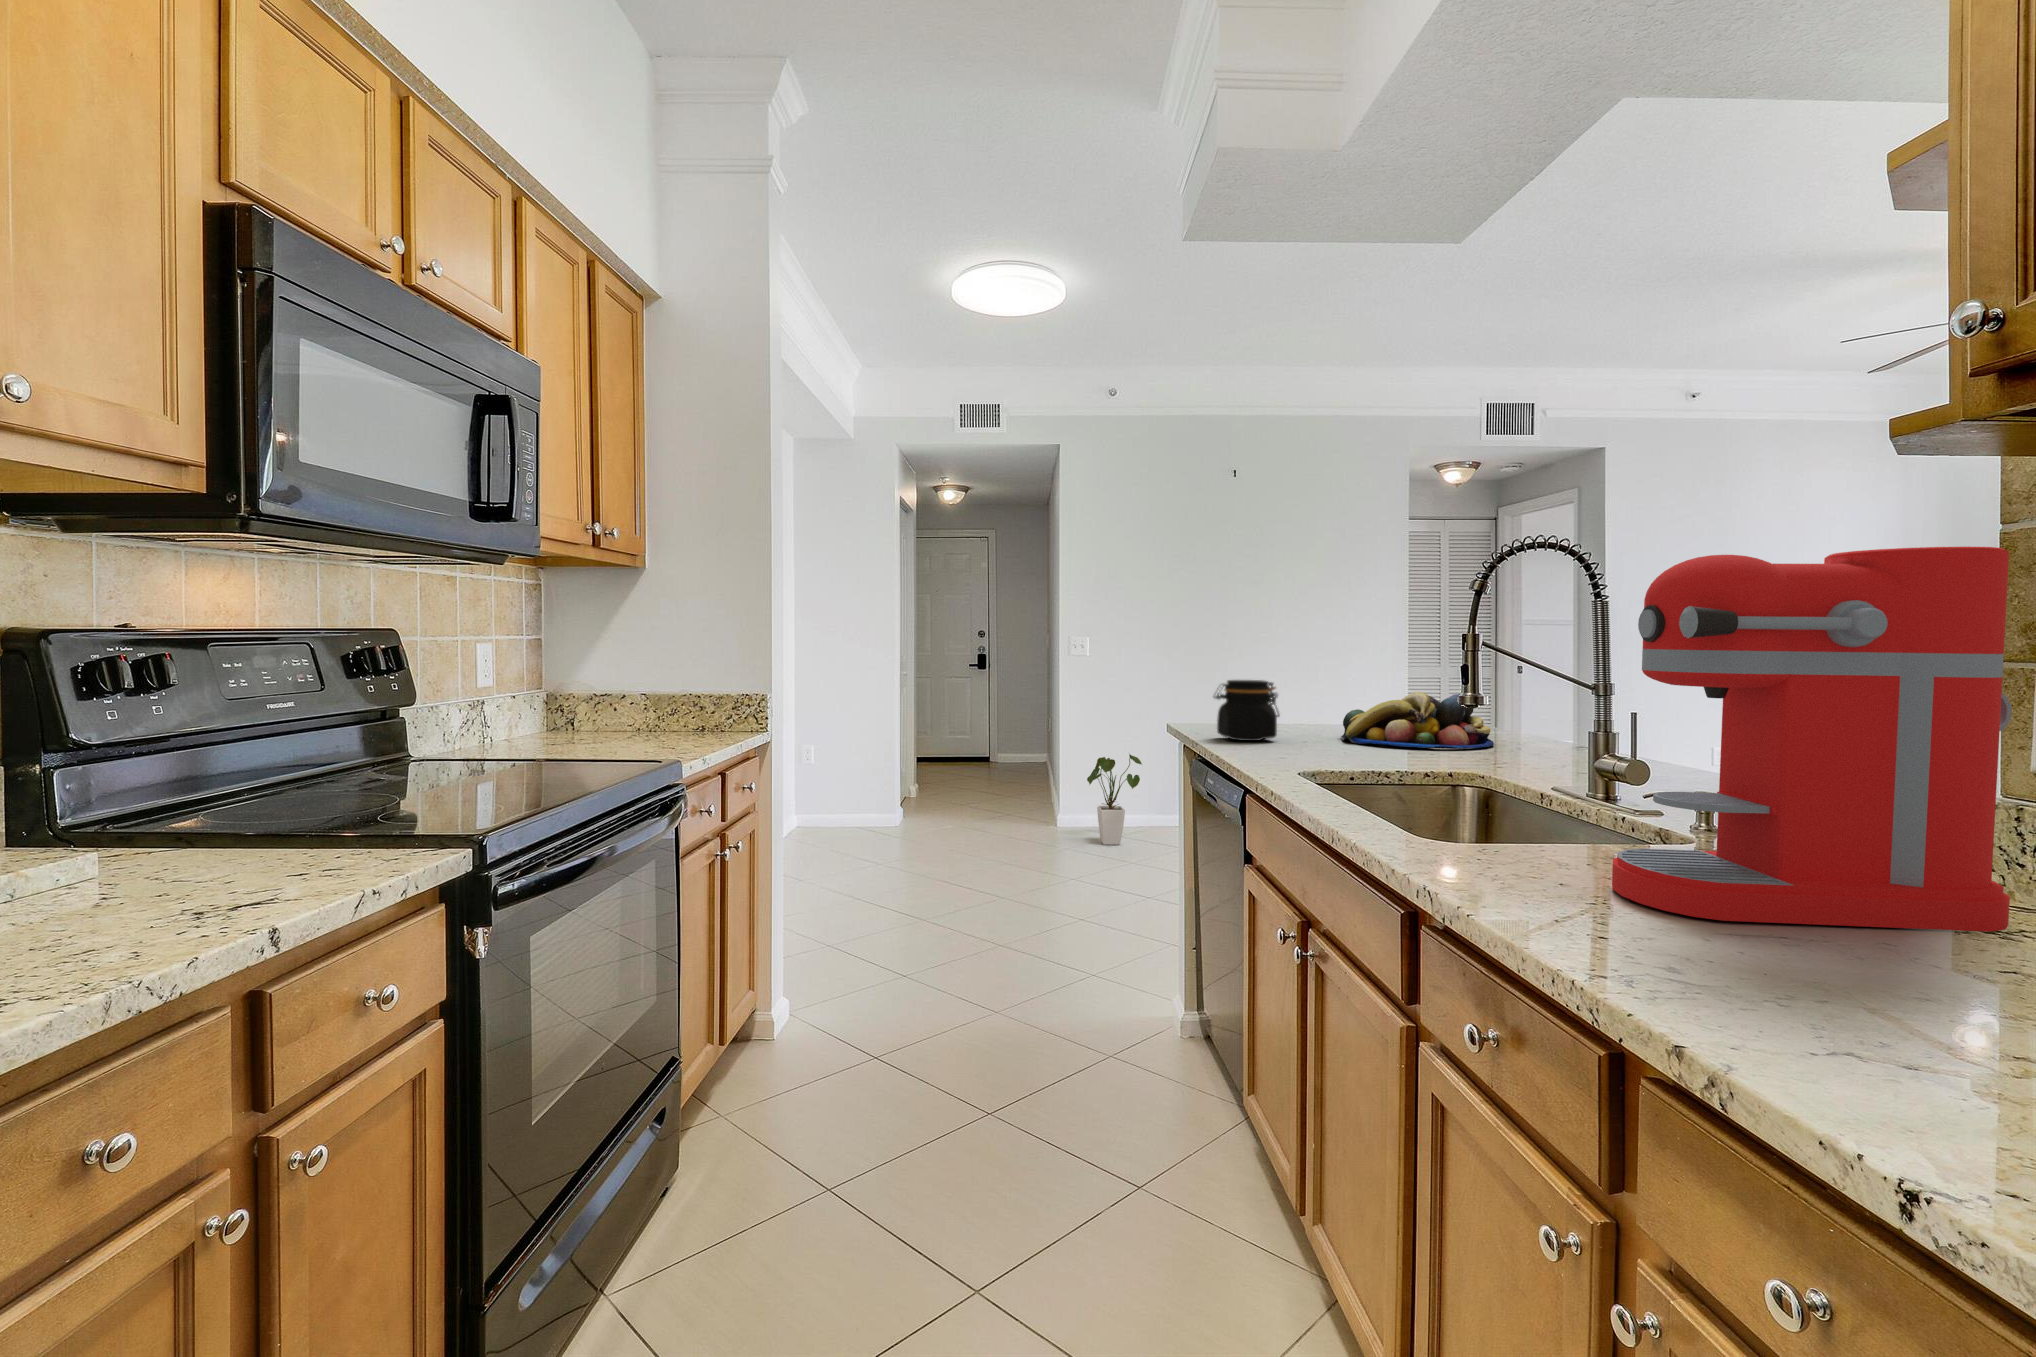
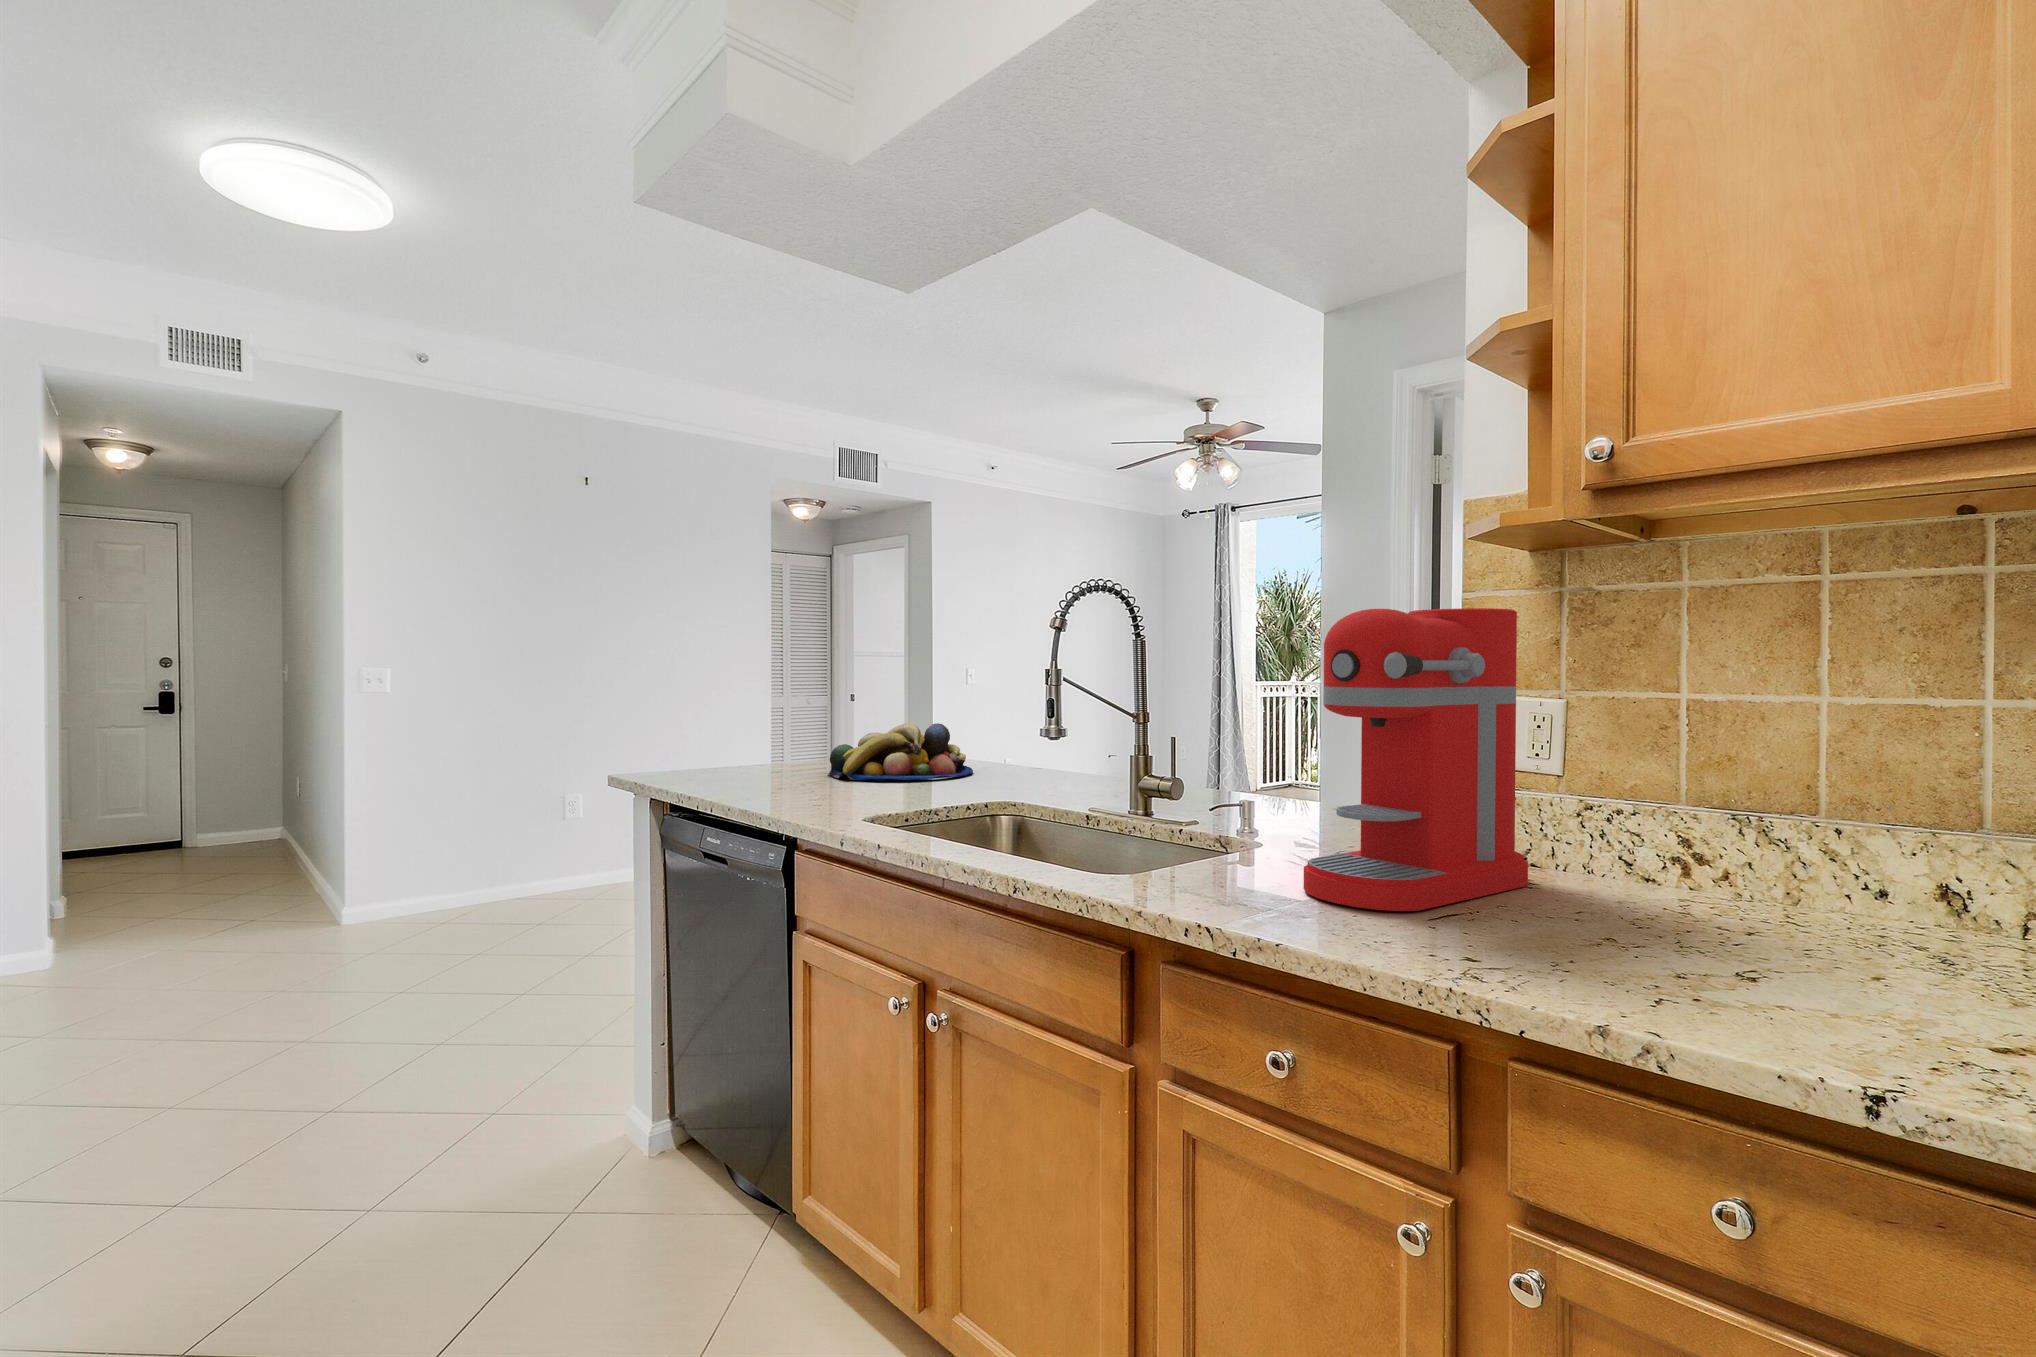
jar: present [1214,680,1279,741] -> none [702,719,775,788]
house plant: present [1087,754,1142,845] -> none [397,810,479,931]

